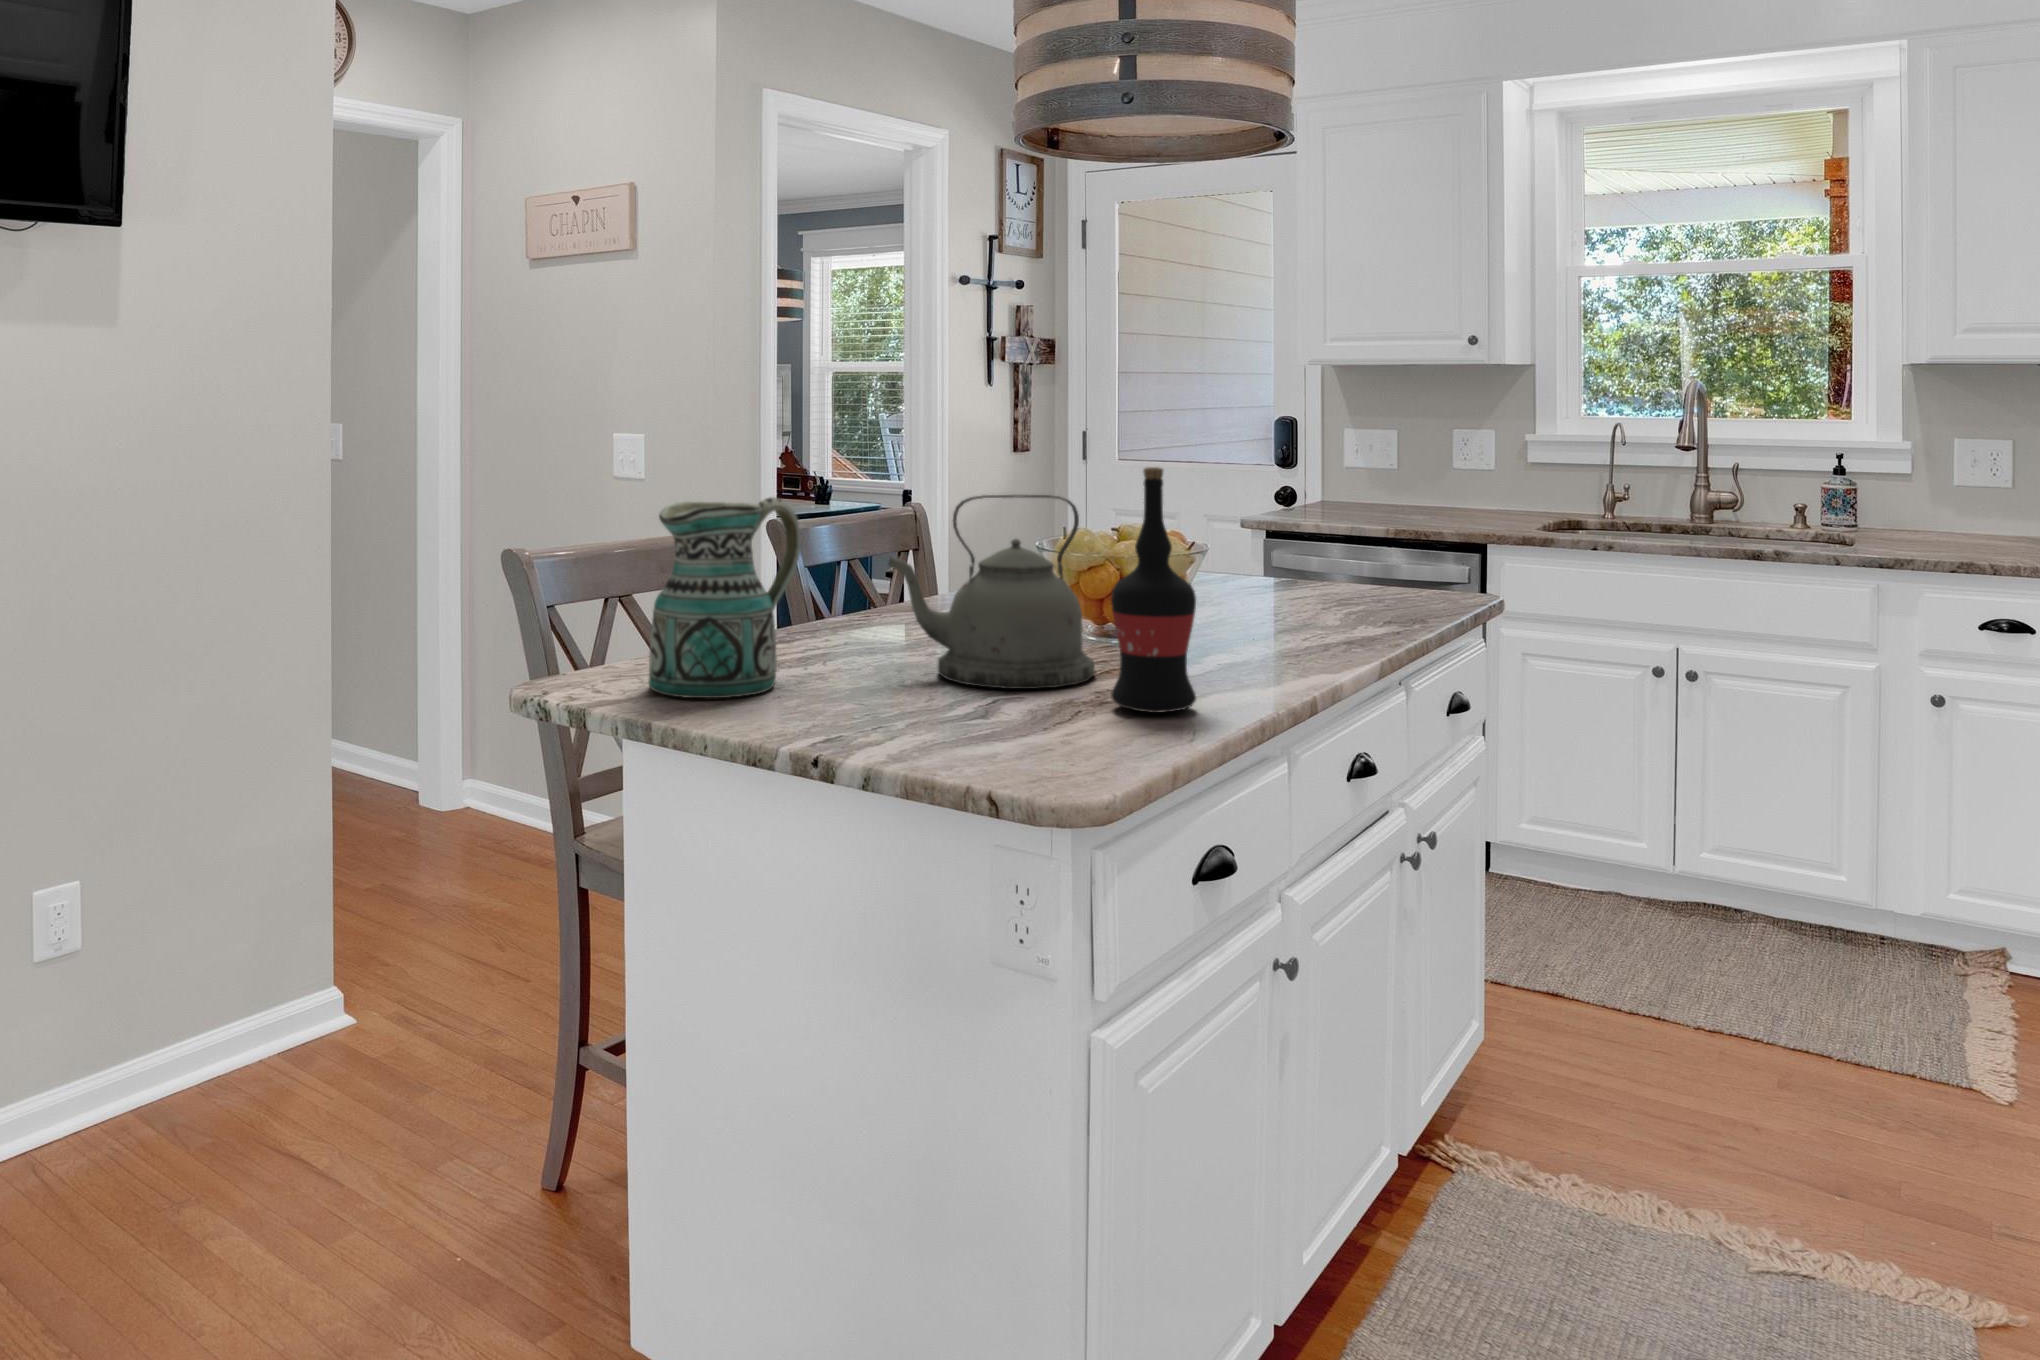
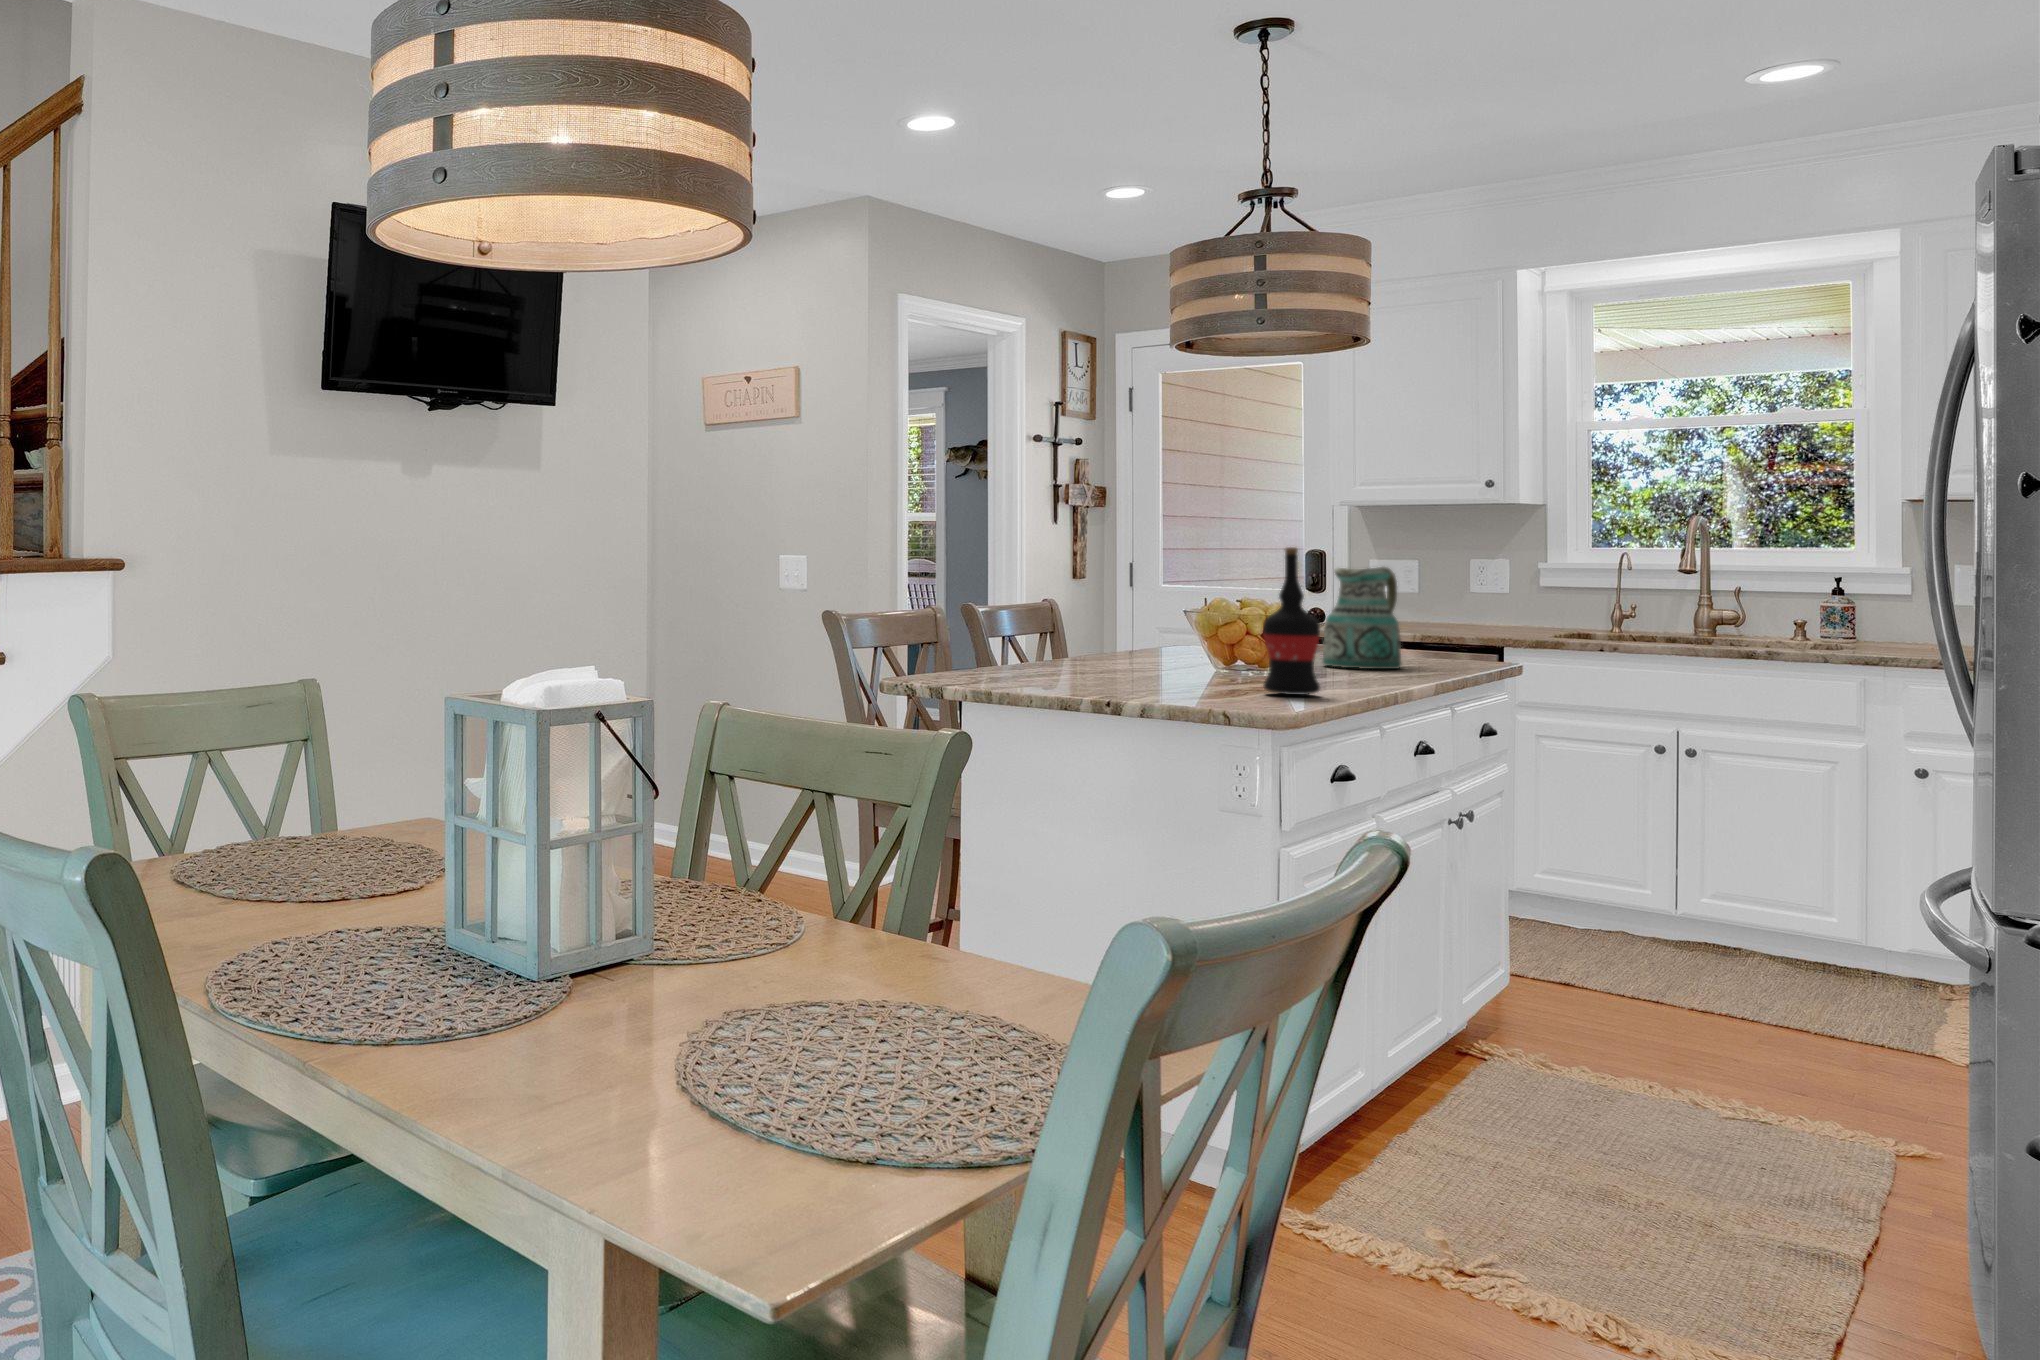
kettle: present [888,495,1095,689] -> none [1101,570,1240,687]
ceramic pitcher: present [649,497,801,698] -> present [1323,567,1401,669]

